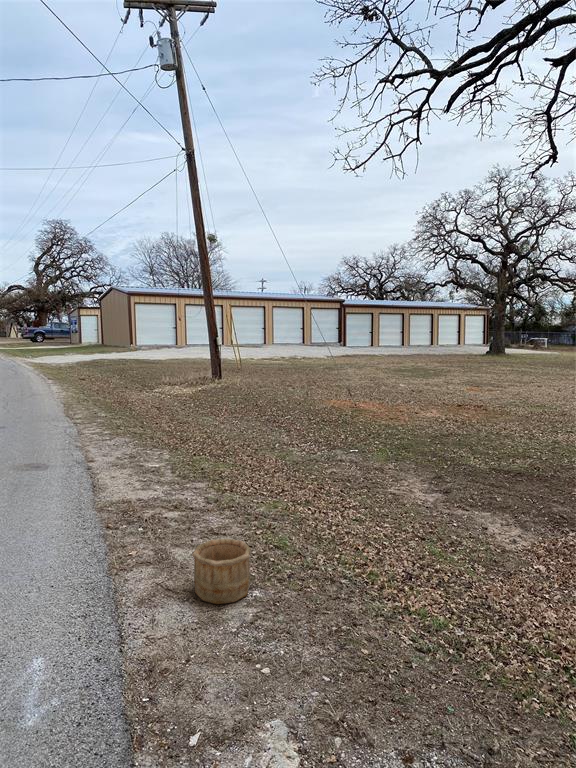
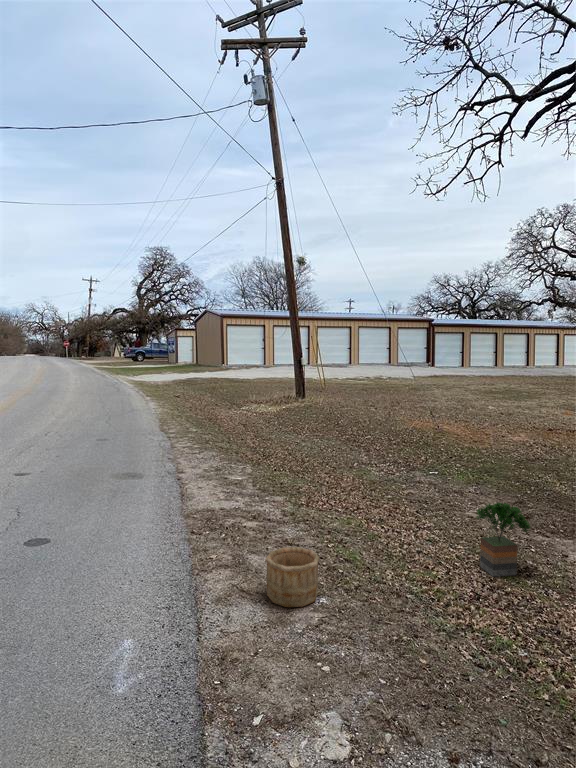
potted tree: none [404,479,459,555] -> present [477,503,530,577]

